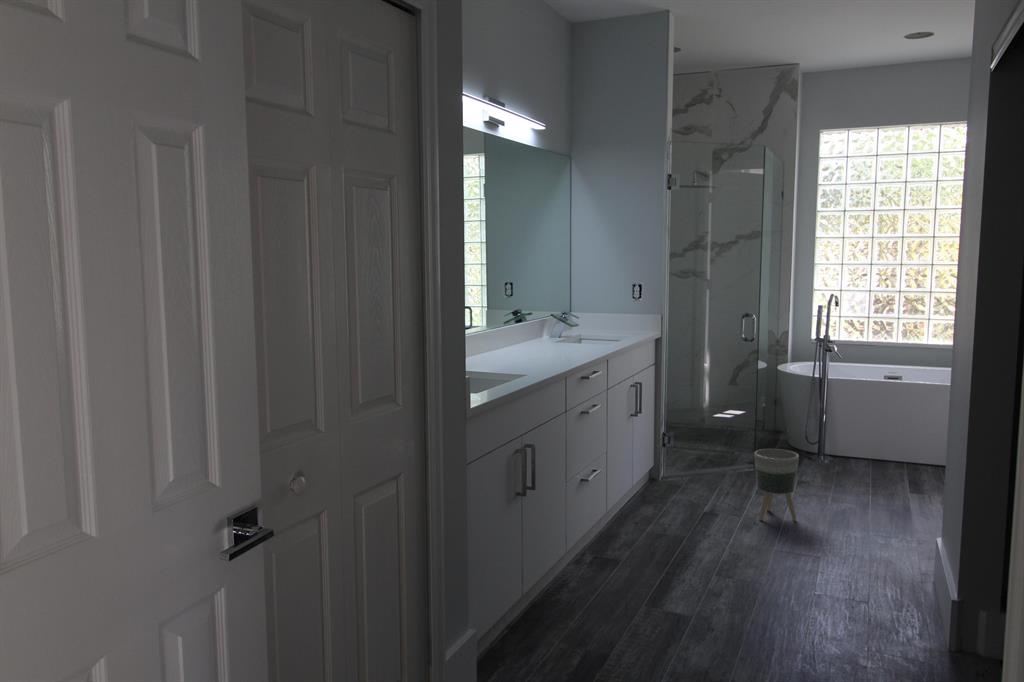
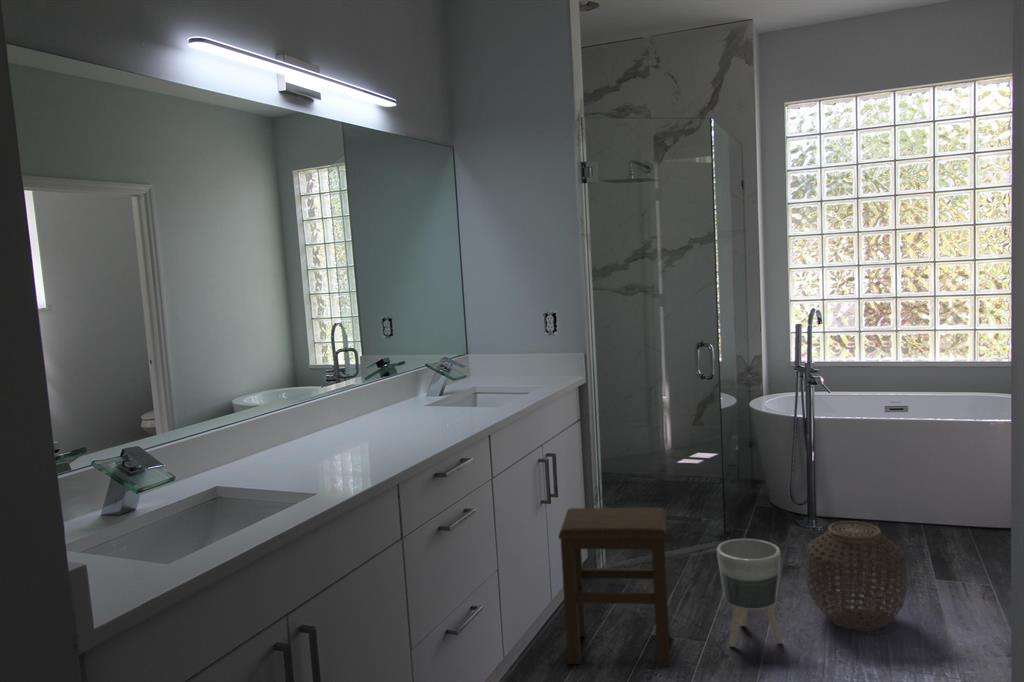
stool: none [647,420,722,528] -> present [559,508,670,667]
woven basket: none [816,442,887,517] -> present [806,521,907,631]

